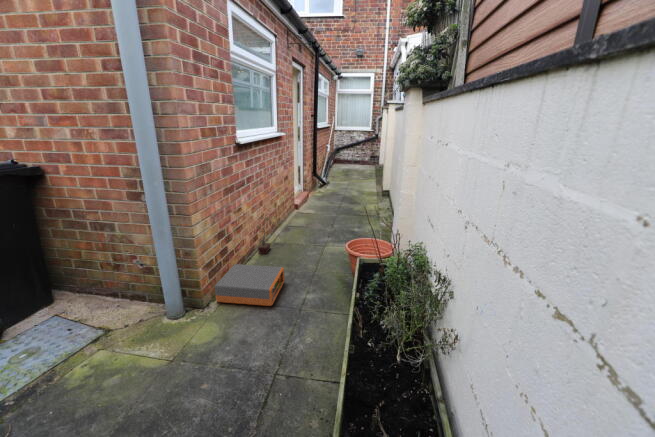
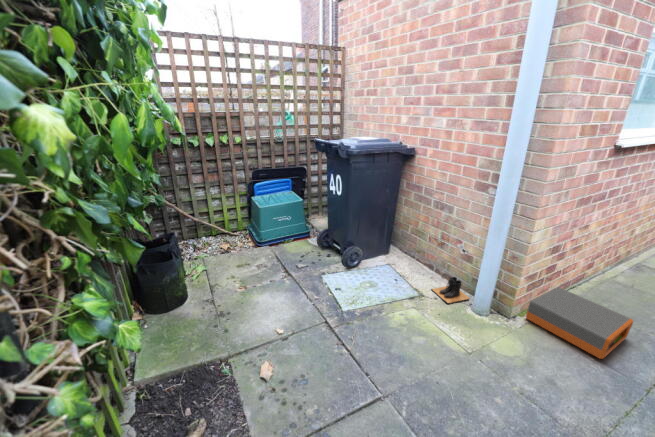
potted plant: present [258,217,270,254] -> none [587,240,631,289]
boots: none [119,294,164,325] -> present [432,277,470,303]

